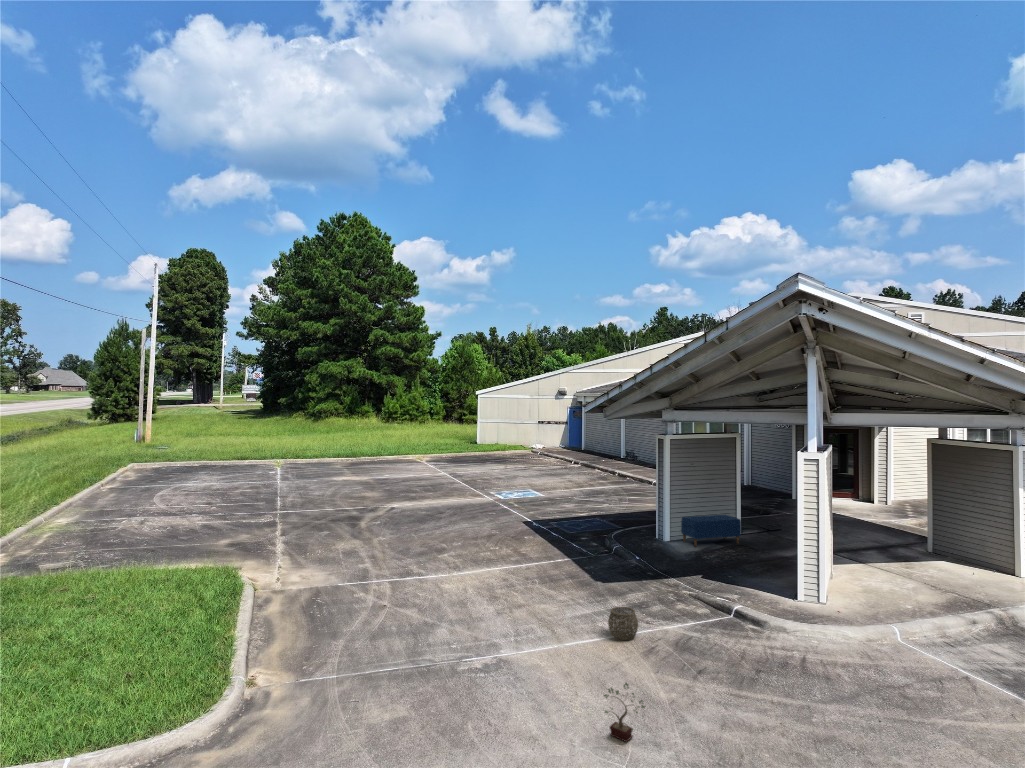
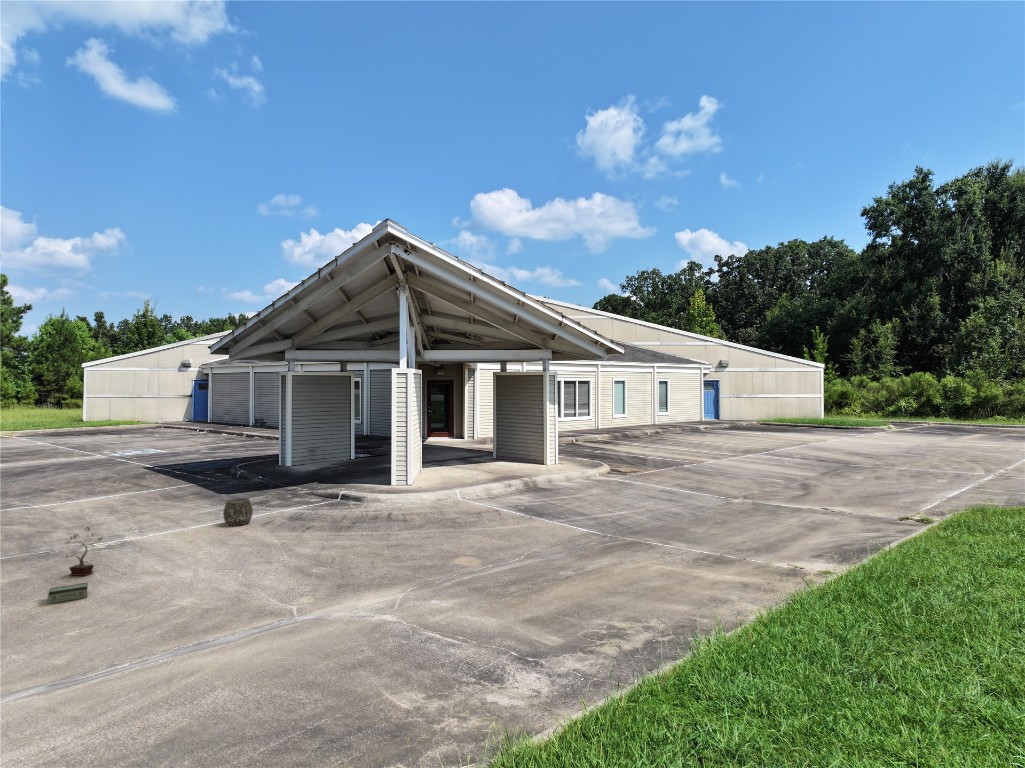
bench: present [681,515,741,547] -> none [304,444,357,471]
potted plant: present [604,683,646,742] -> present [66,527,102,576]
toolbox: none [457,722,490,743] -> present [48,583,88,604]

